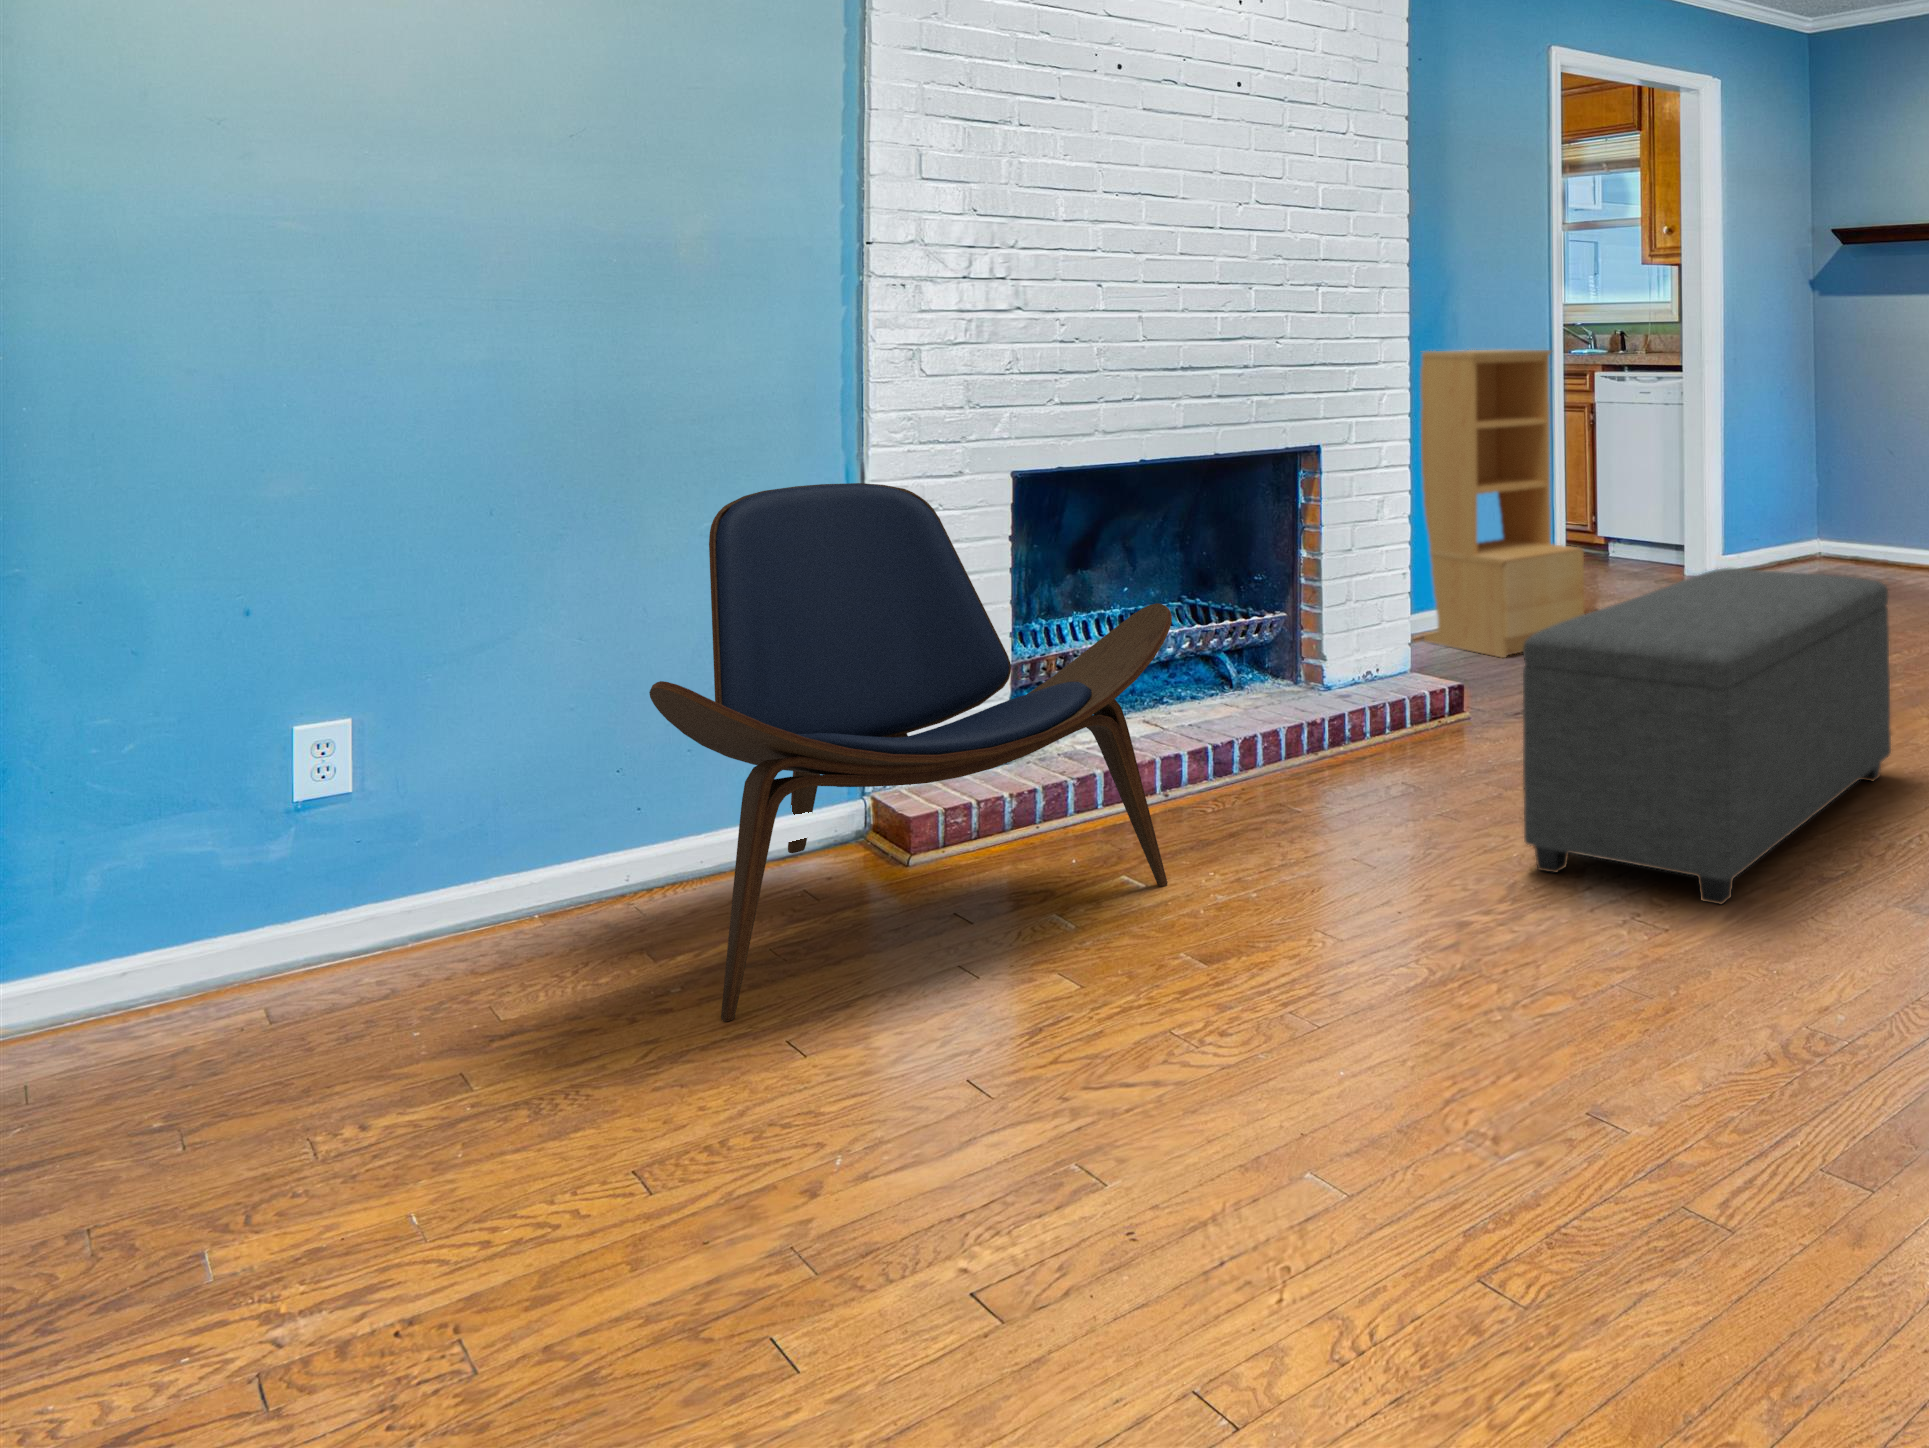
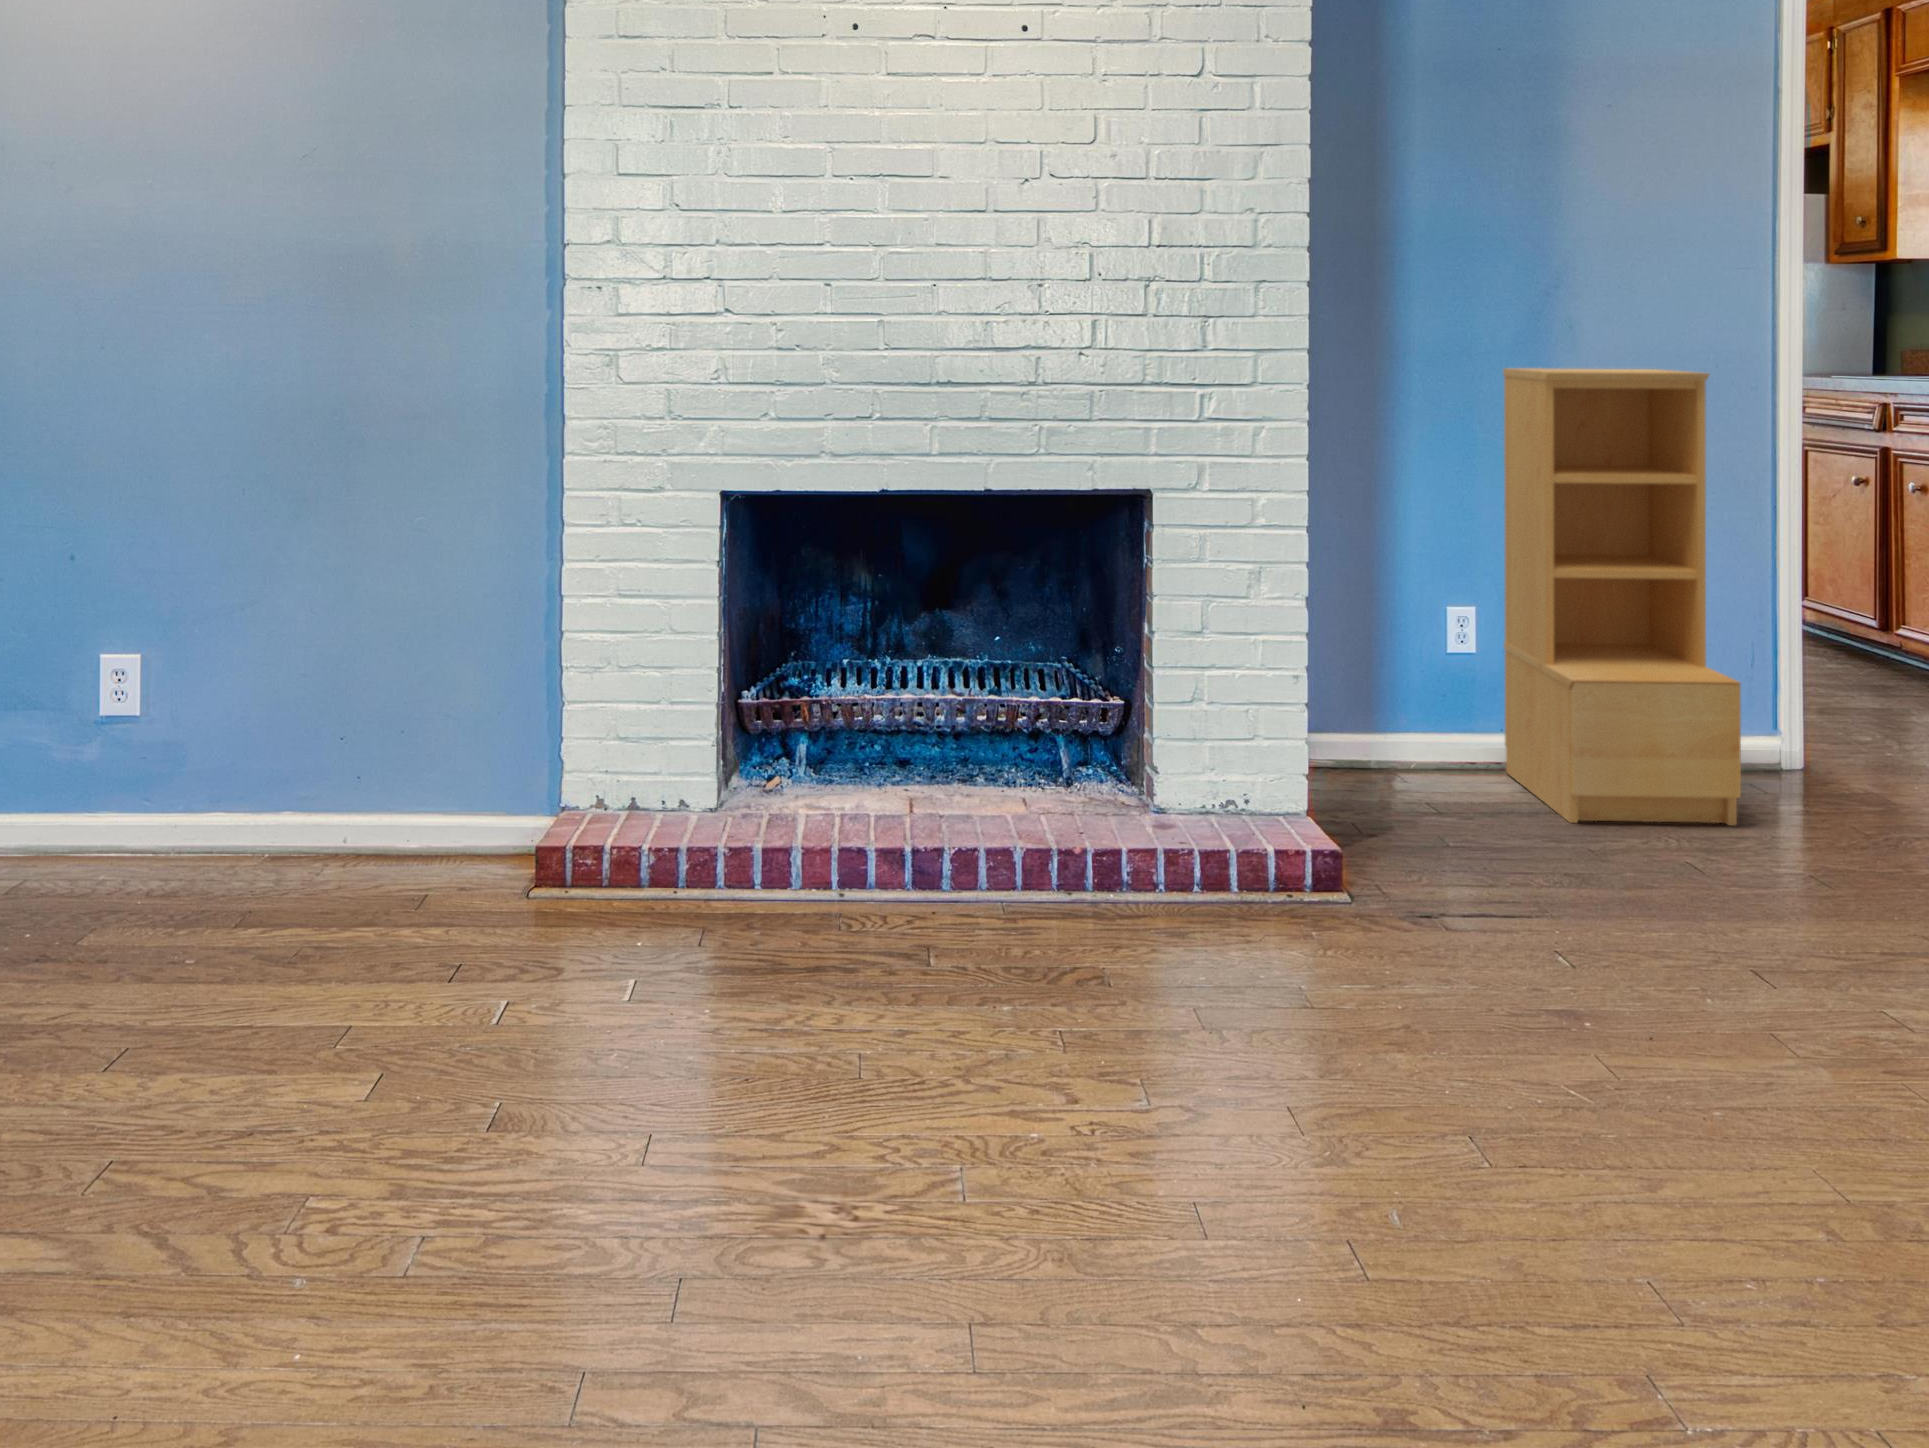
lounge chair: present [649,483,1172,1021] -> none [114,486,684,1011]
ottoman: present [1523,568,1891,905] -> none [959,769,1856,1368]

